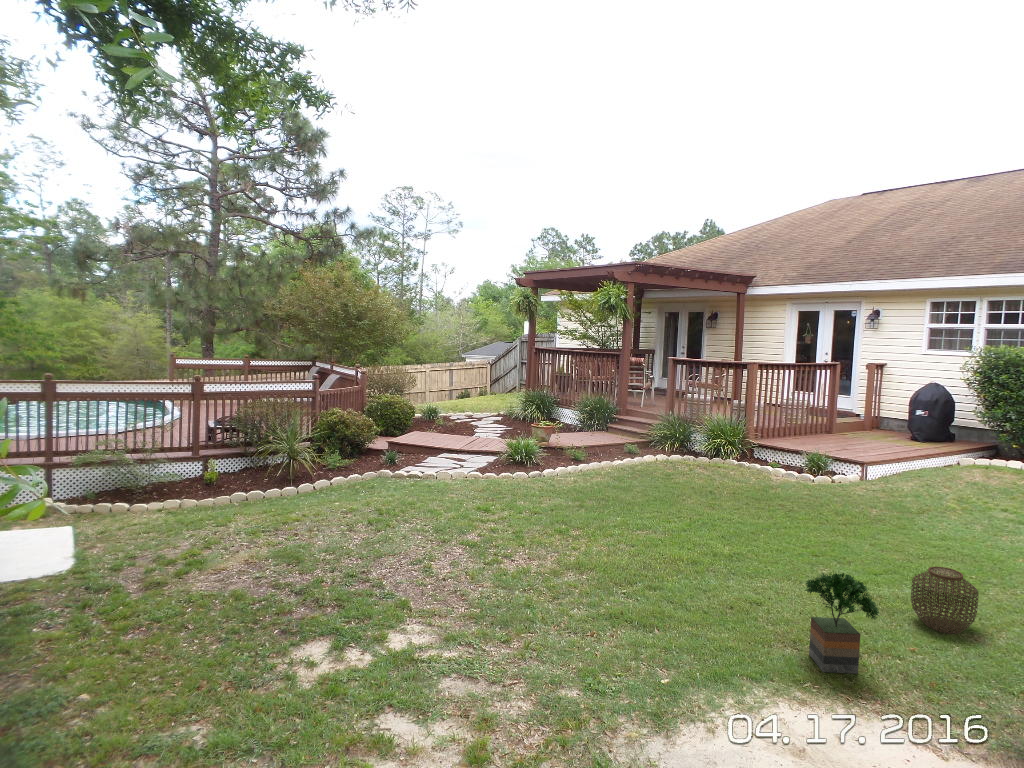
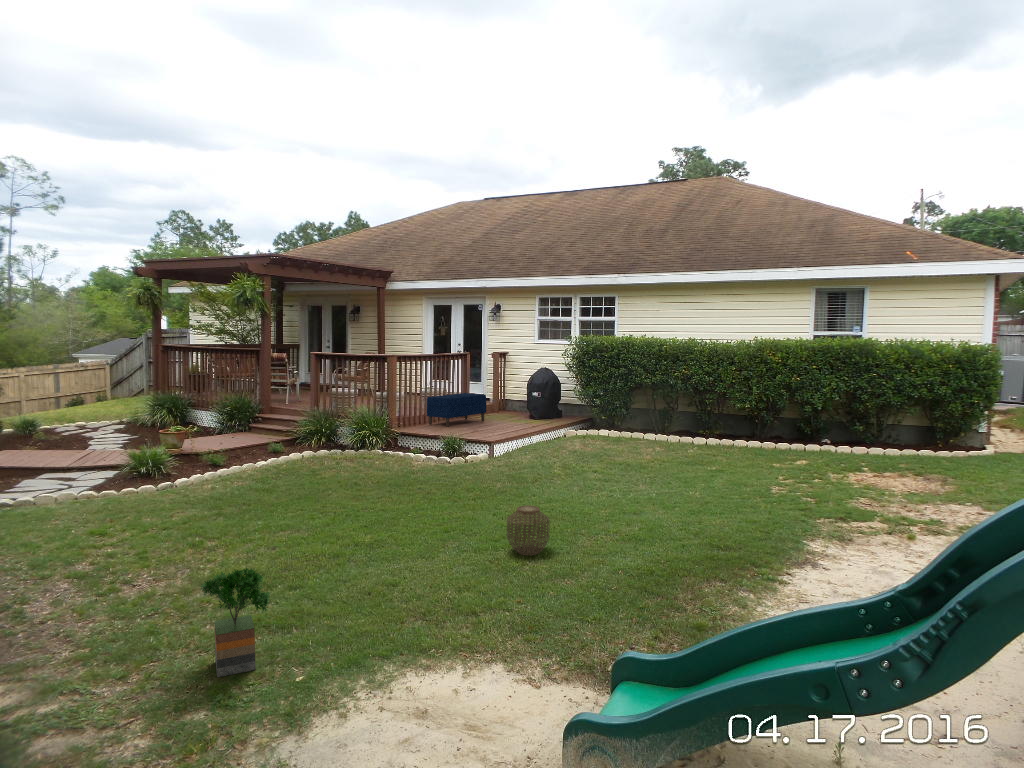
bench: none [786,406,858,443] -> present [427,393,486,427]
potted tree: present [805,573,879,674] -> present [200,568,270,677]

